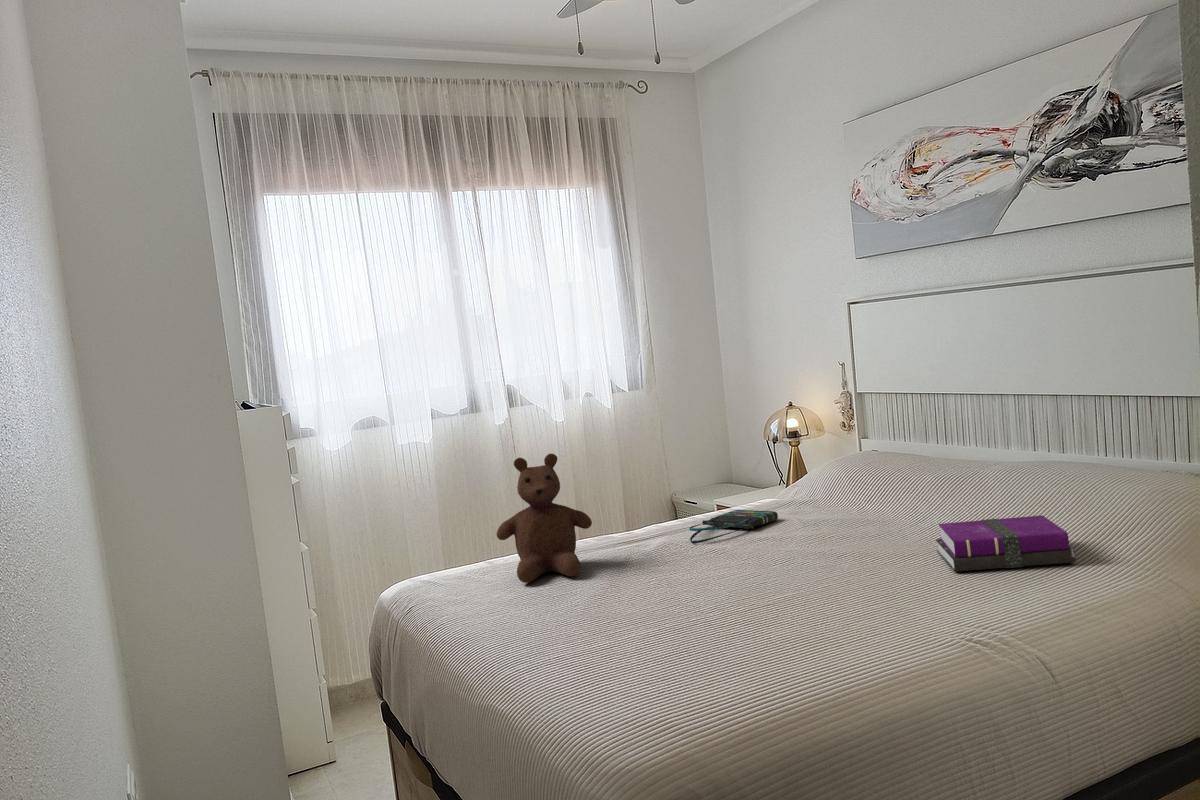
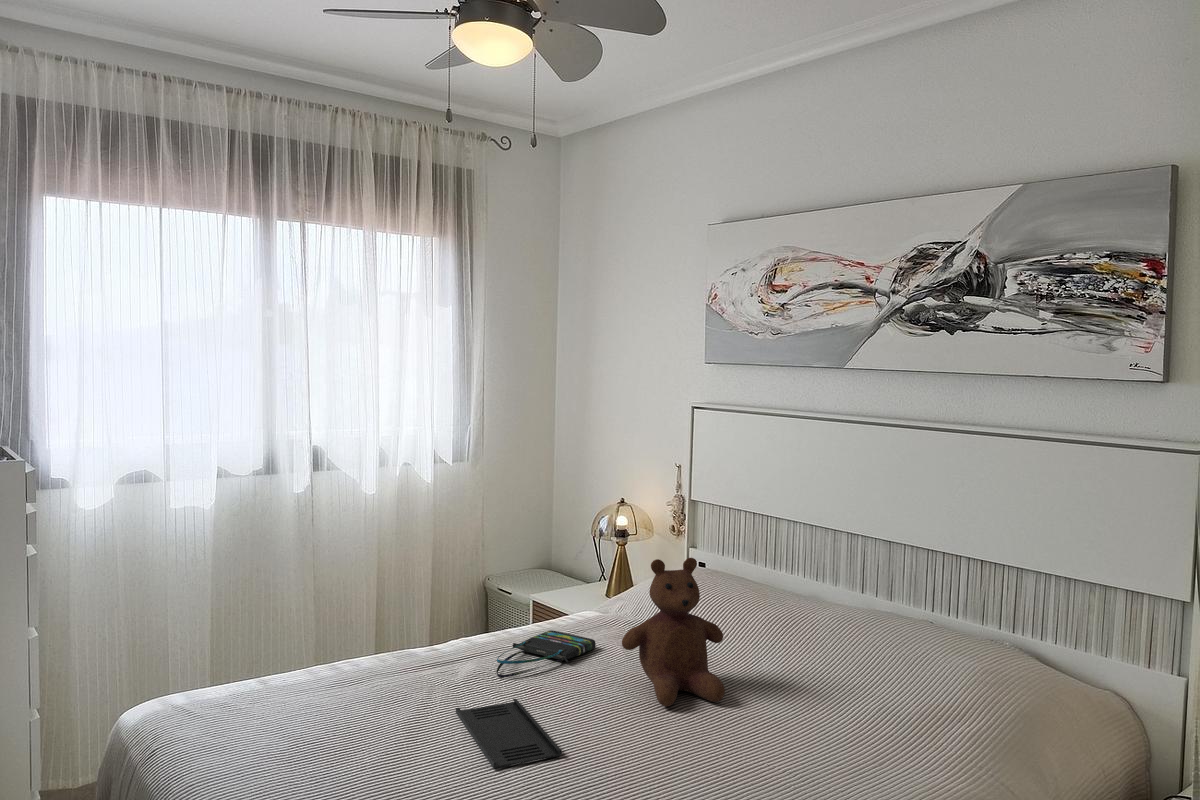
teddy bear: present [496,454,592,583] -> present [622,558,725,706]
notebook: present [936,515,1076,571] -> none [764,696,911,766]
tray: none [658,553,753,592] -> present [456,699,562,768]

